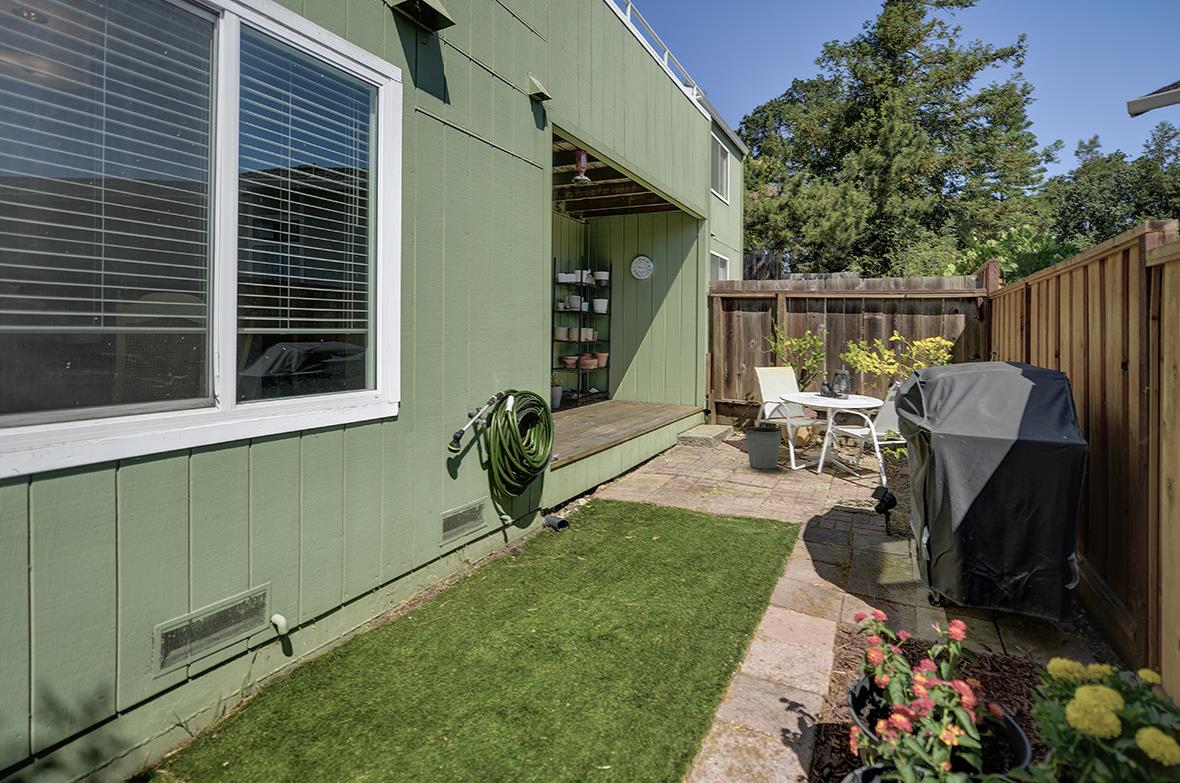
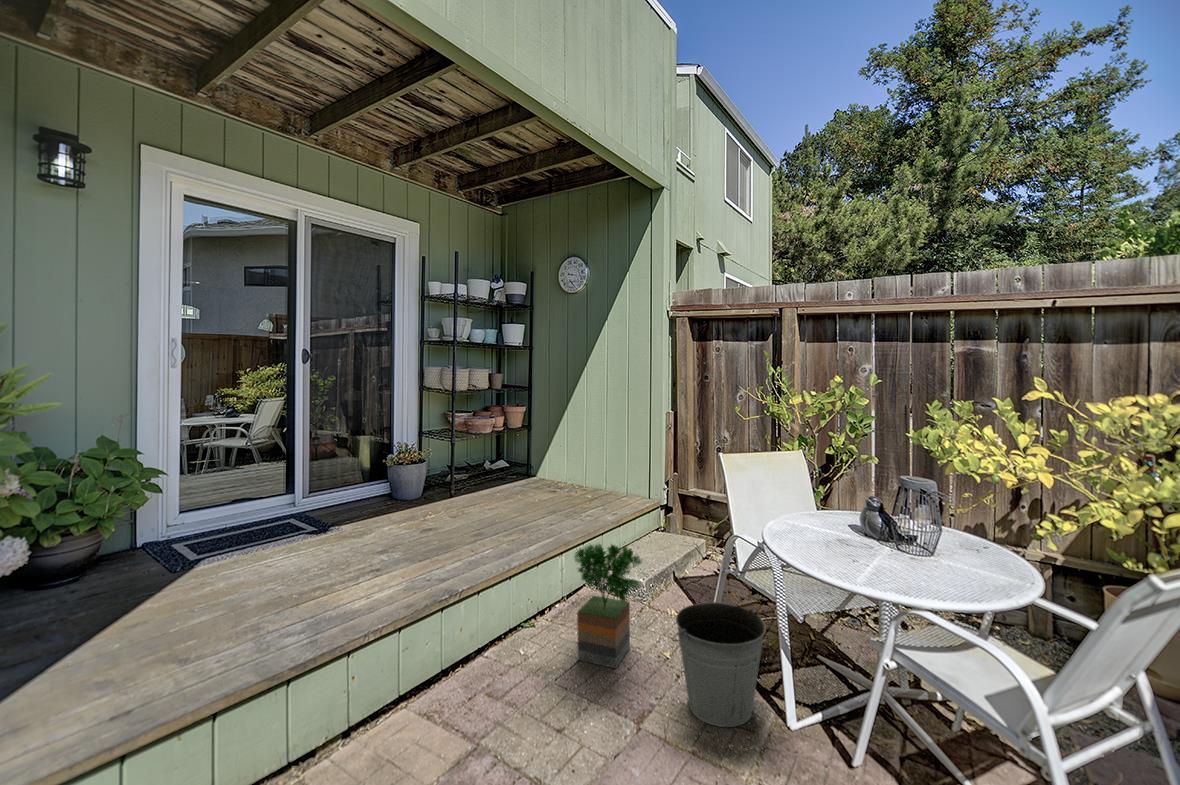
potted tree: none [688,407,724,461] -> present [574,544,642,668]

